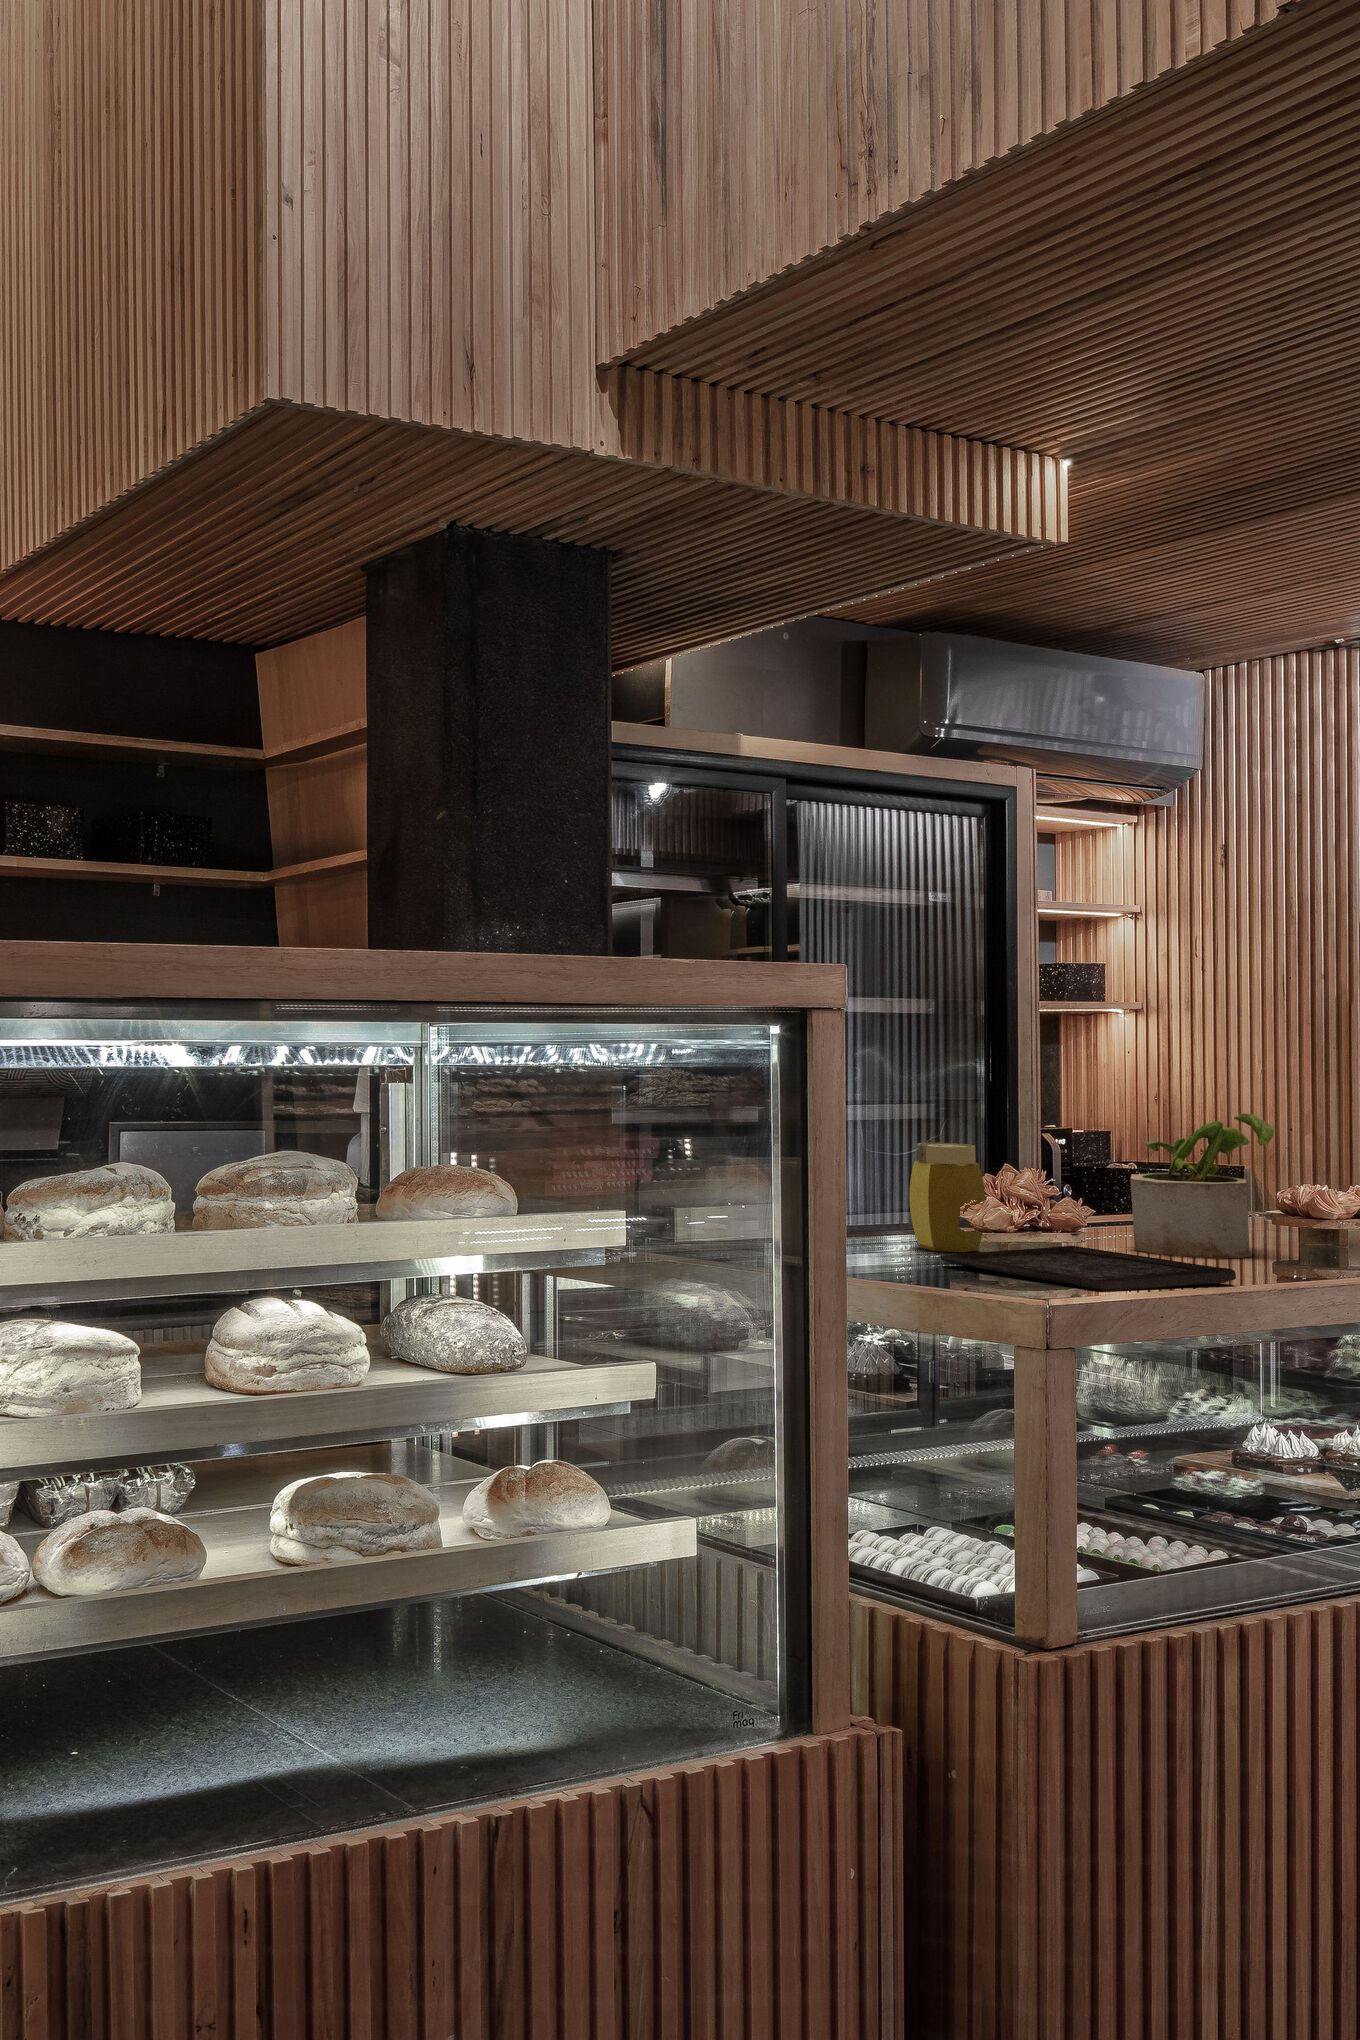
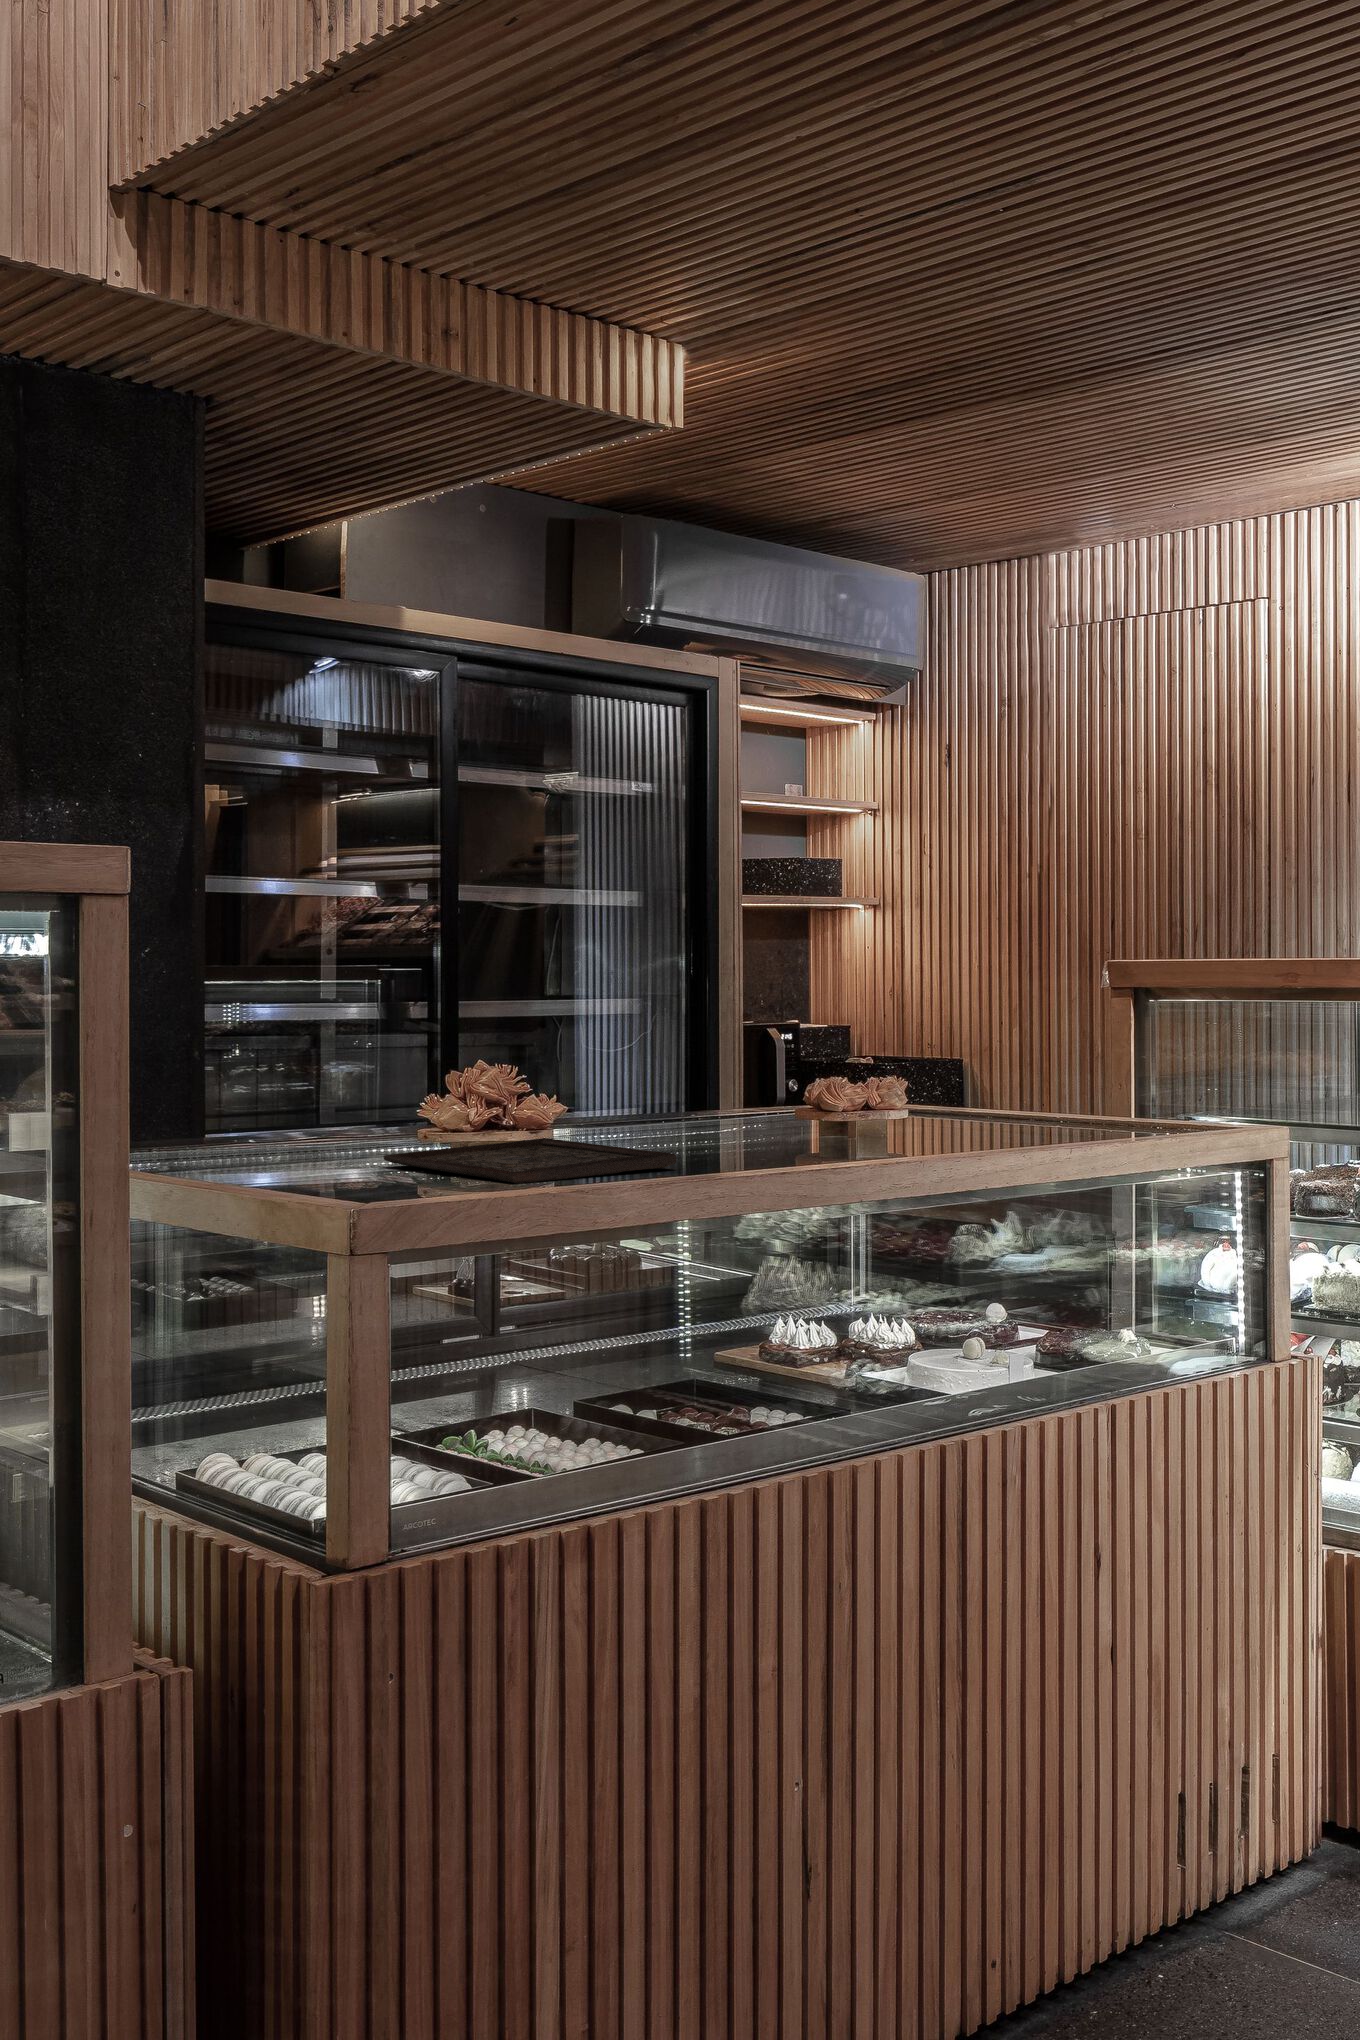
potted plant: present [1130,1113,1274,1259] -> none [637,996,783,1144]
jar: present [909,1143,986,1252] -> none [391,1038,471,1151]

